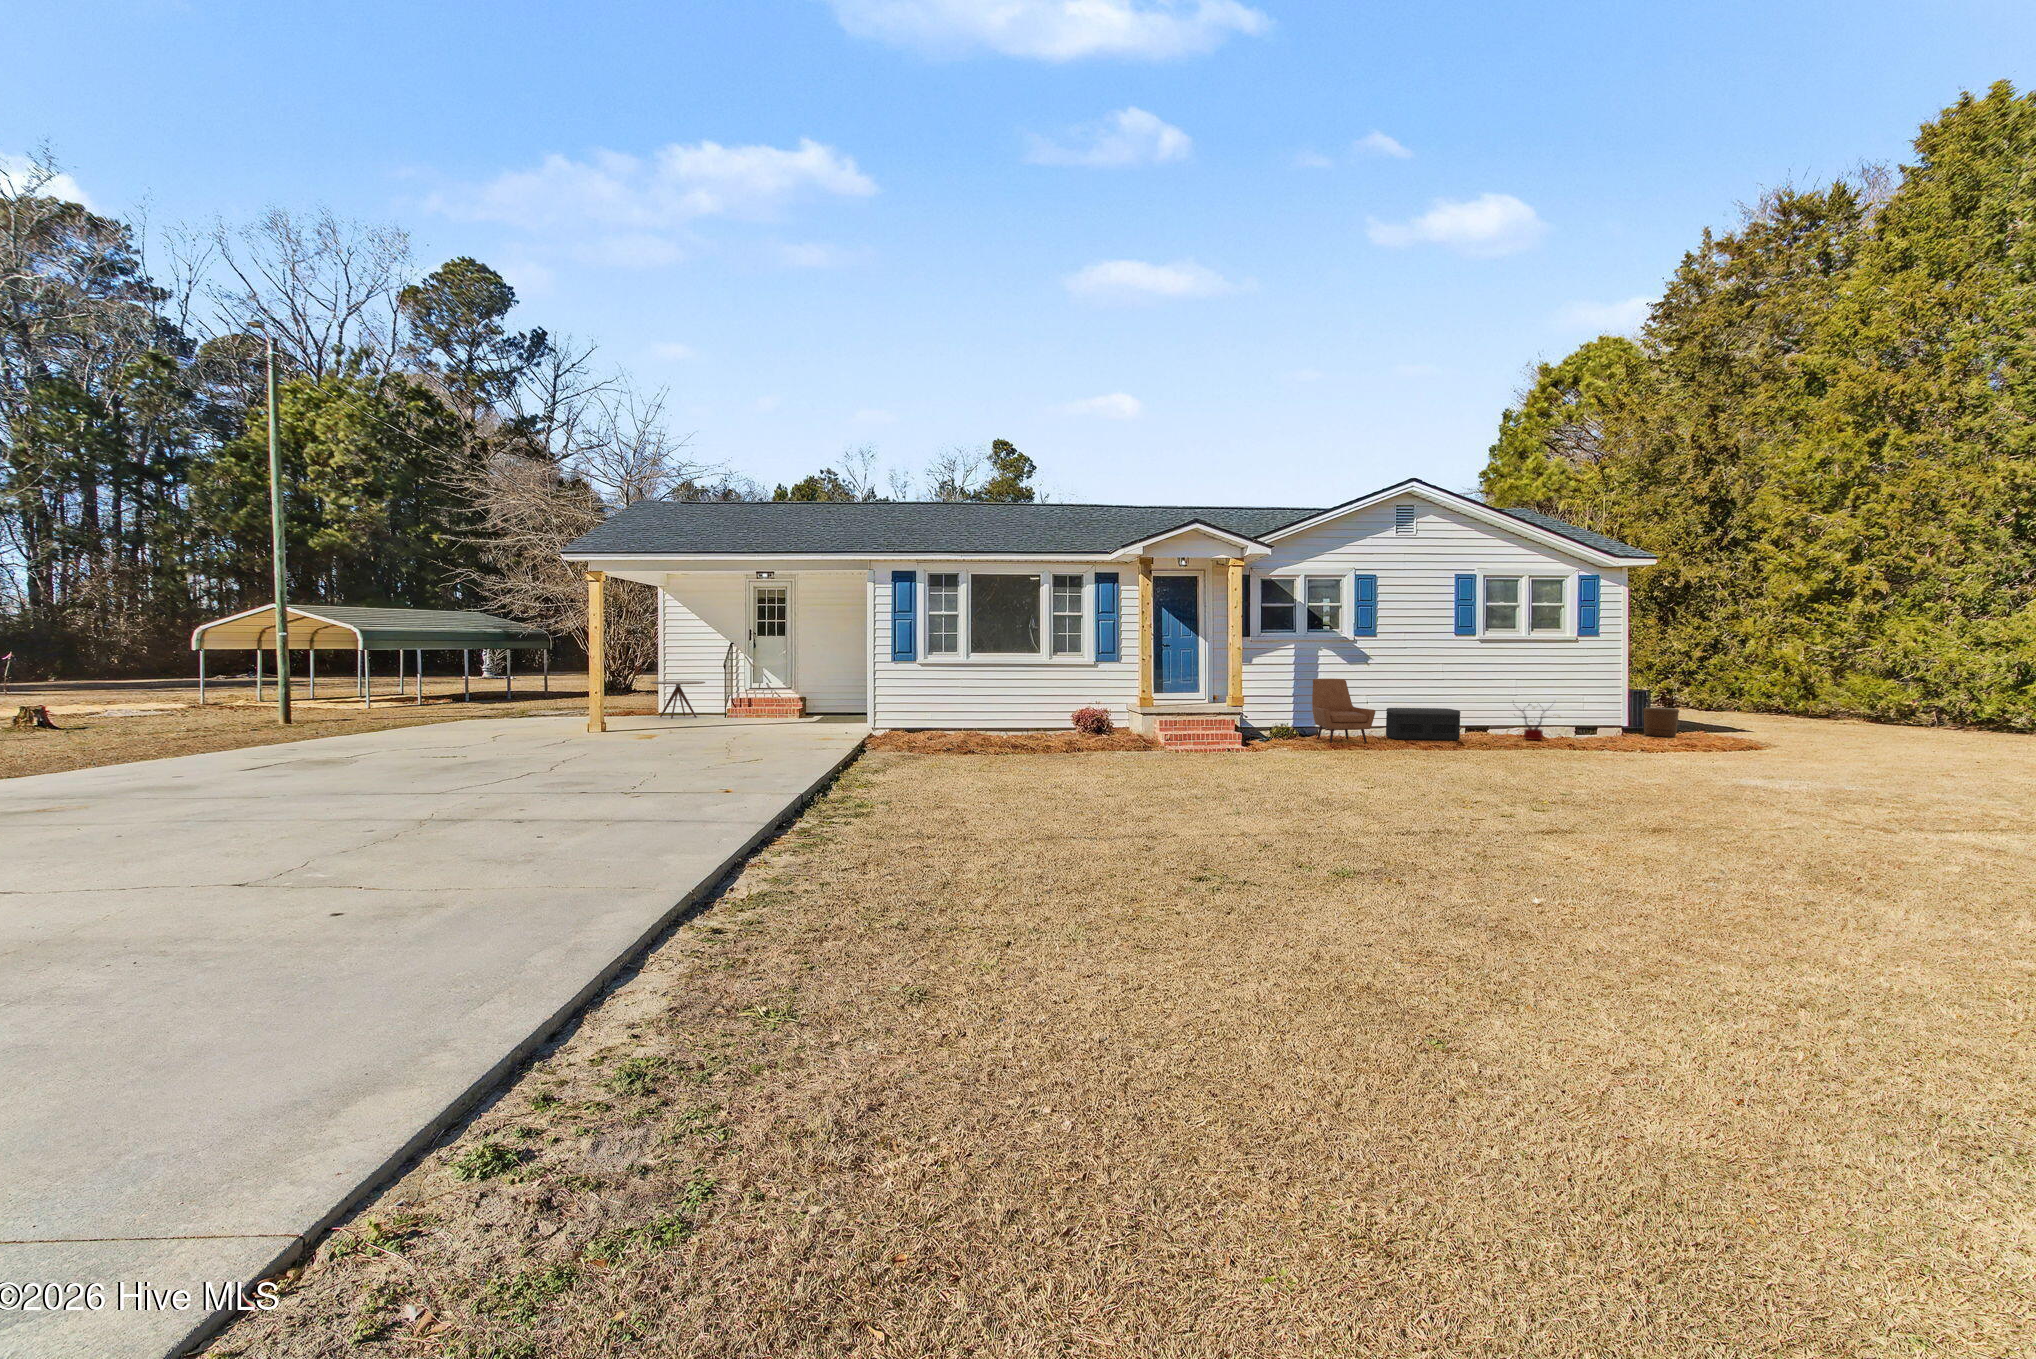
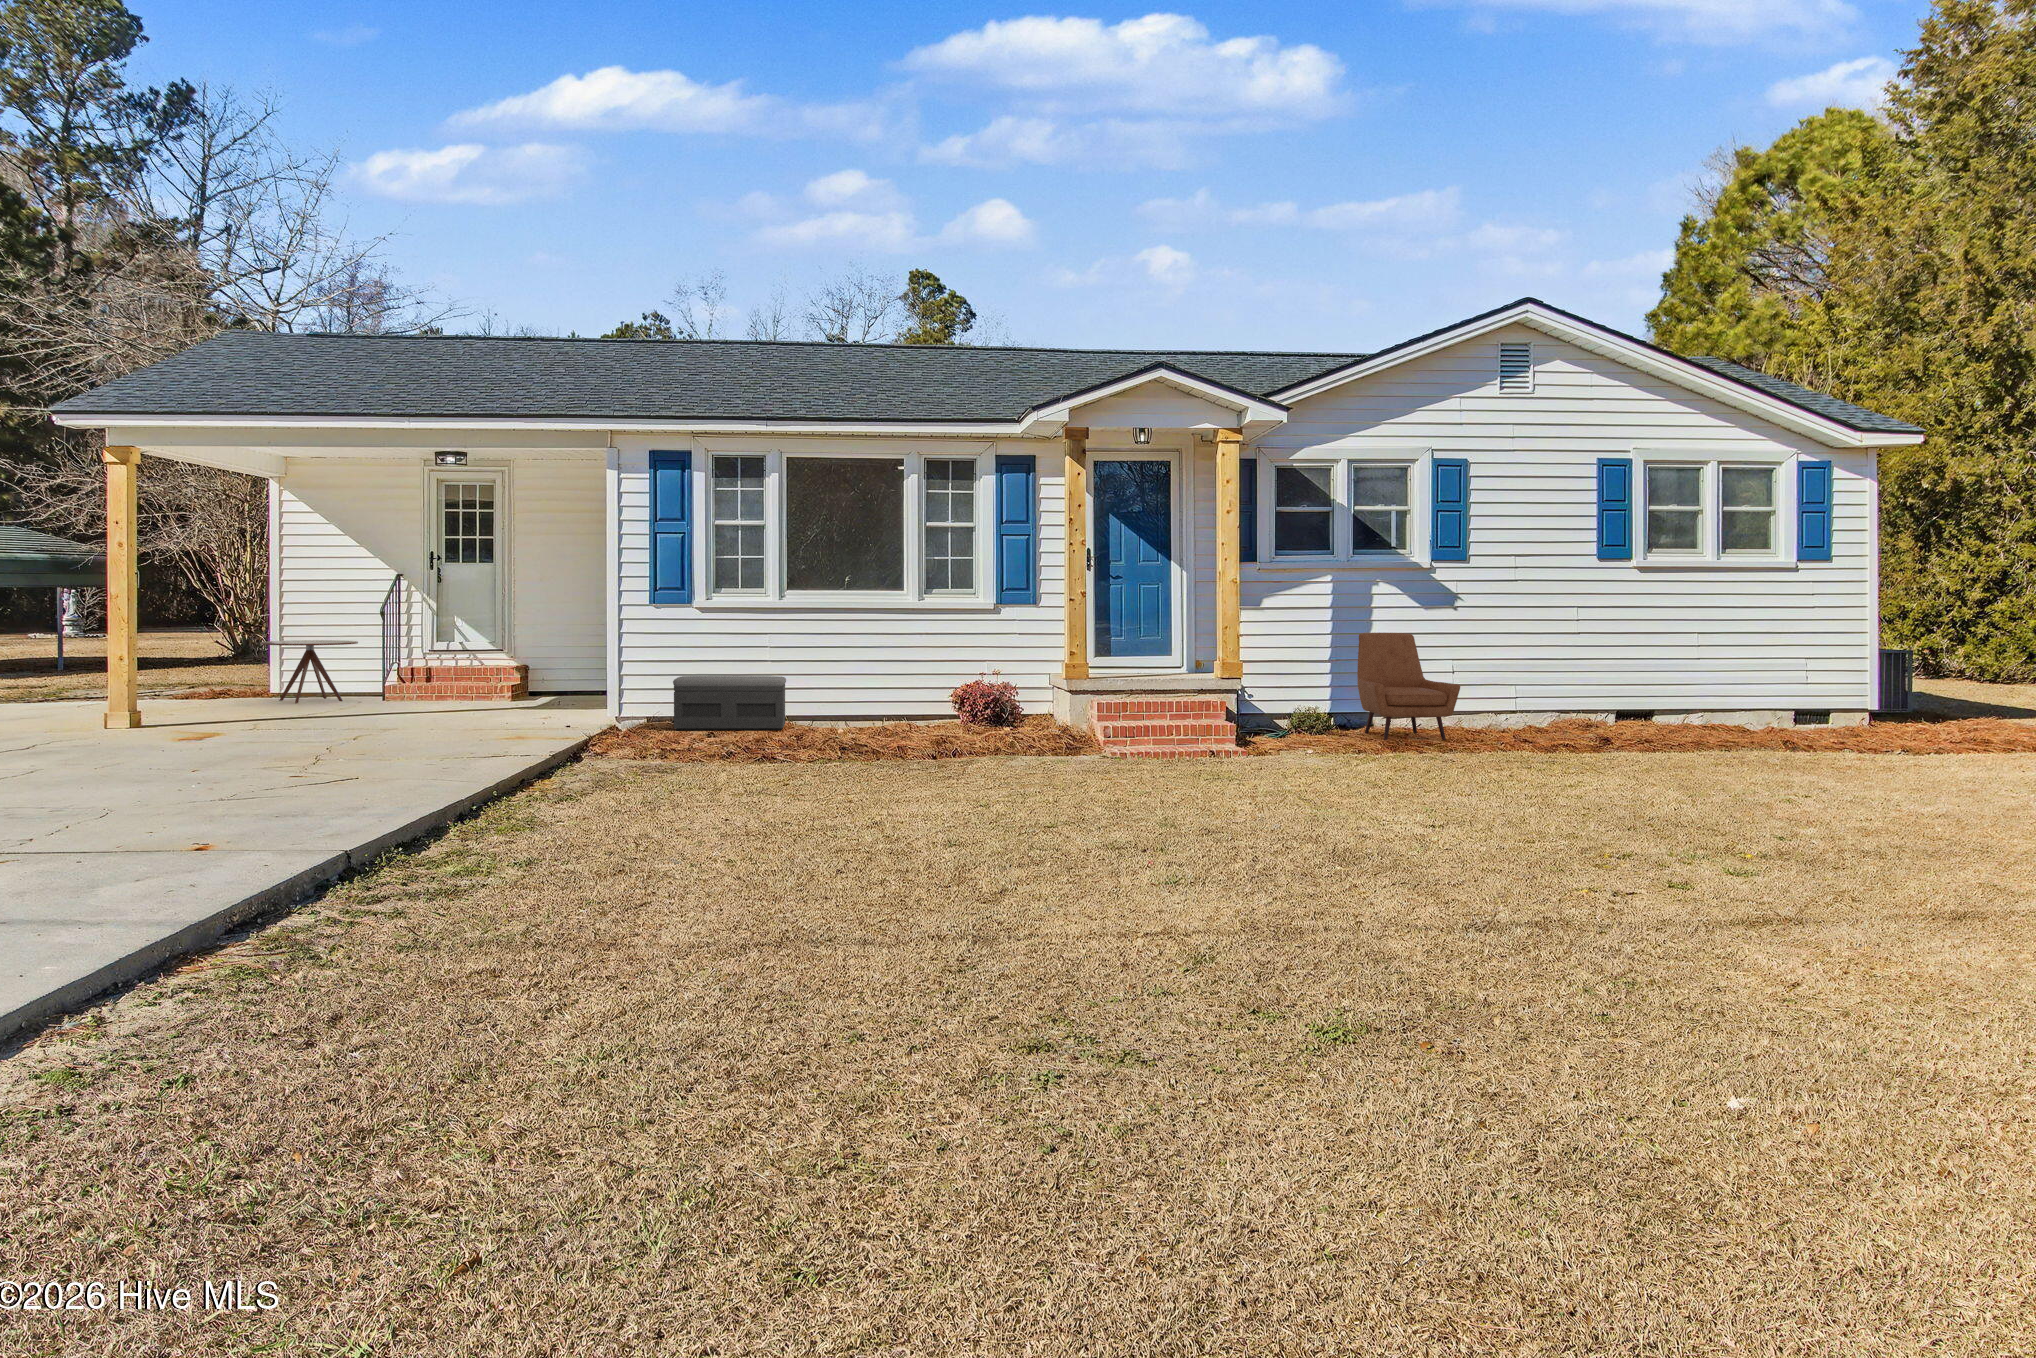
decorative plant: present [1513,704,1553,740] -> none [1678,667,1765,734]
woven basket: present [1643,707,1679,737] -> none [1897,680,1954,729]
storage bench: present [1386,708,1460,741] -> present [673,676,786,730]

